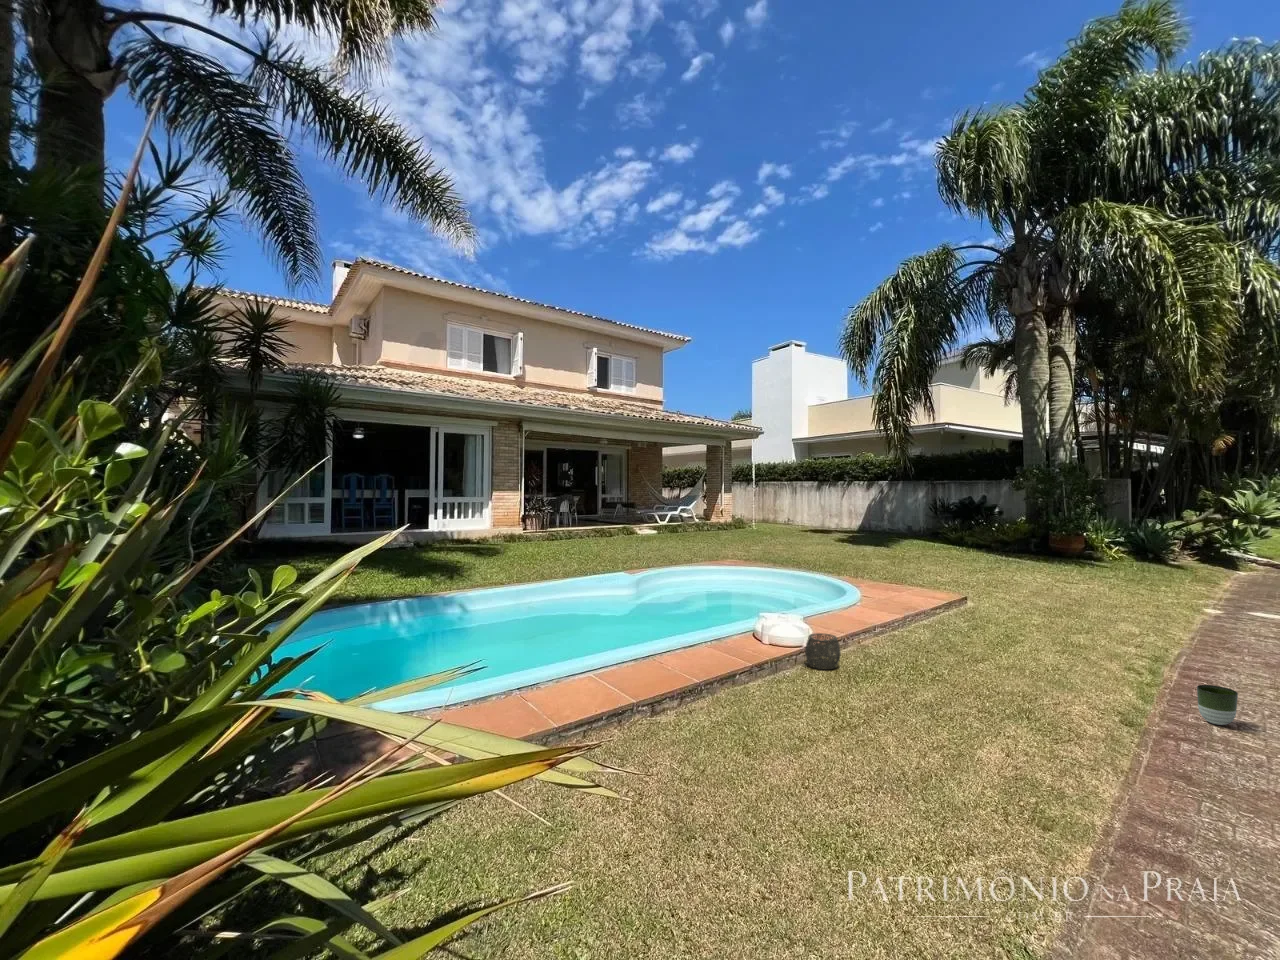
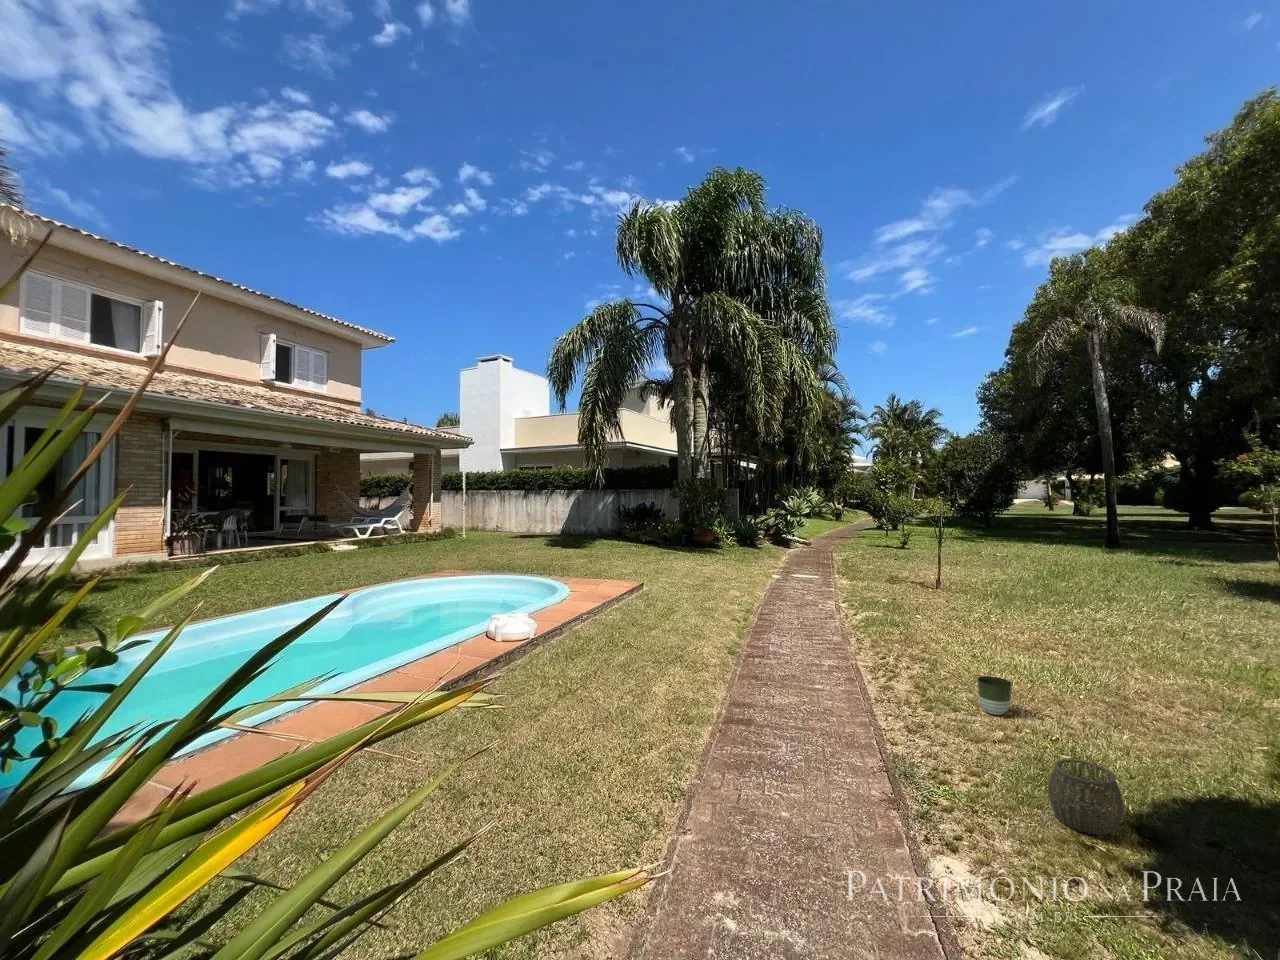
woven basket: present [805,633,841,669] -> present [1048,759,1124,836]

